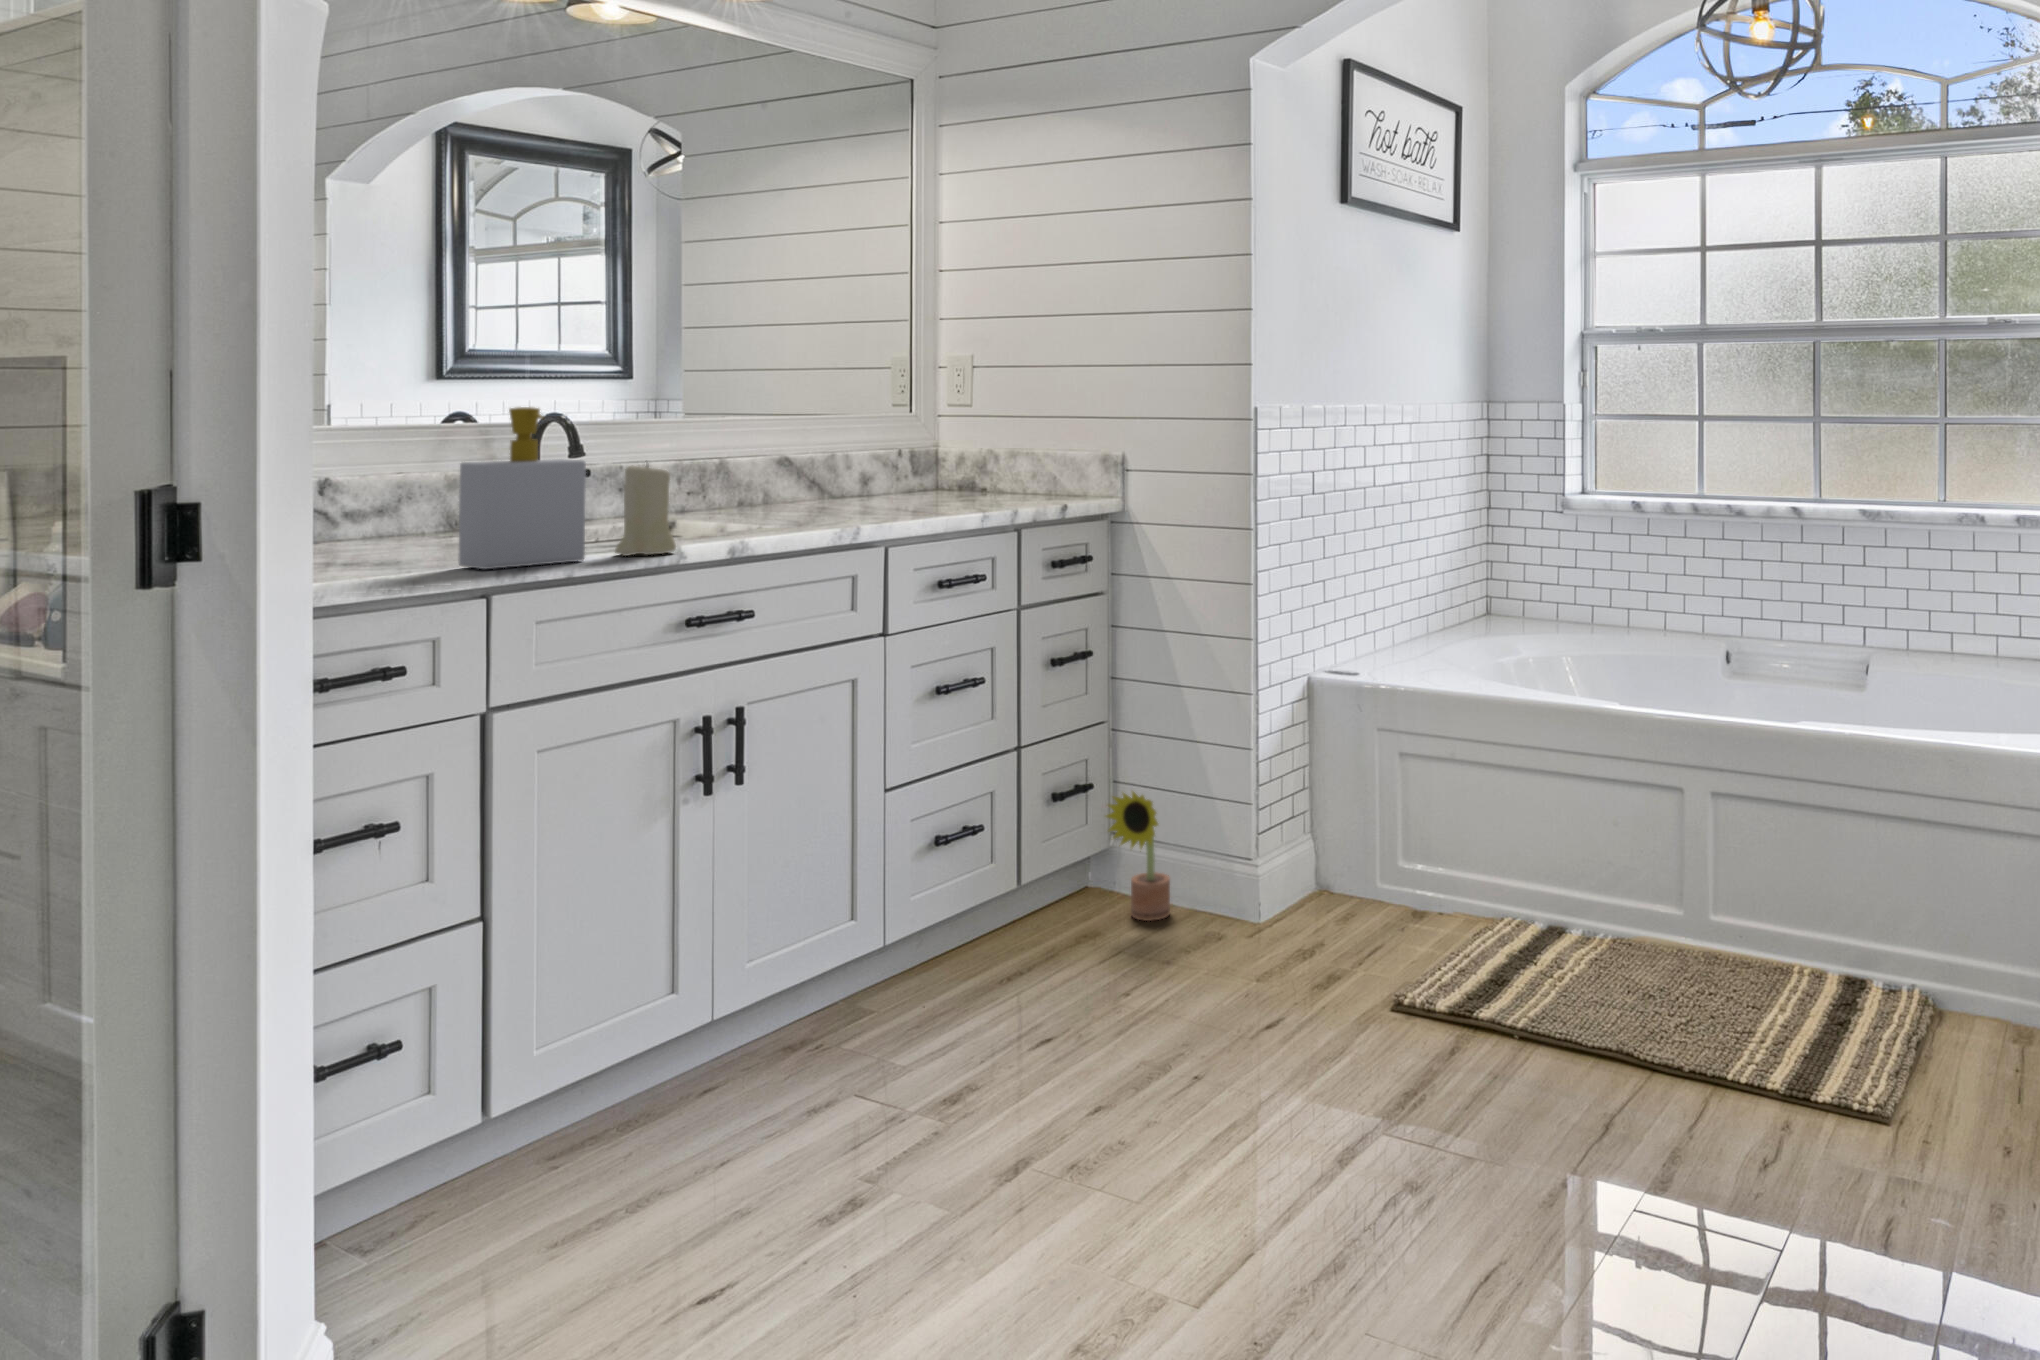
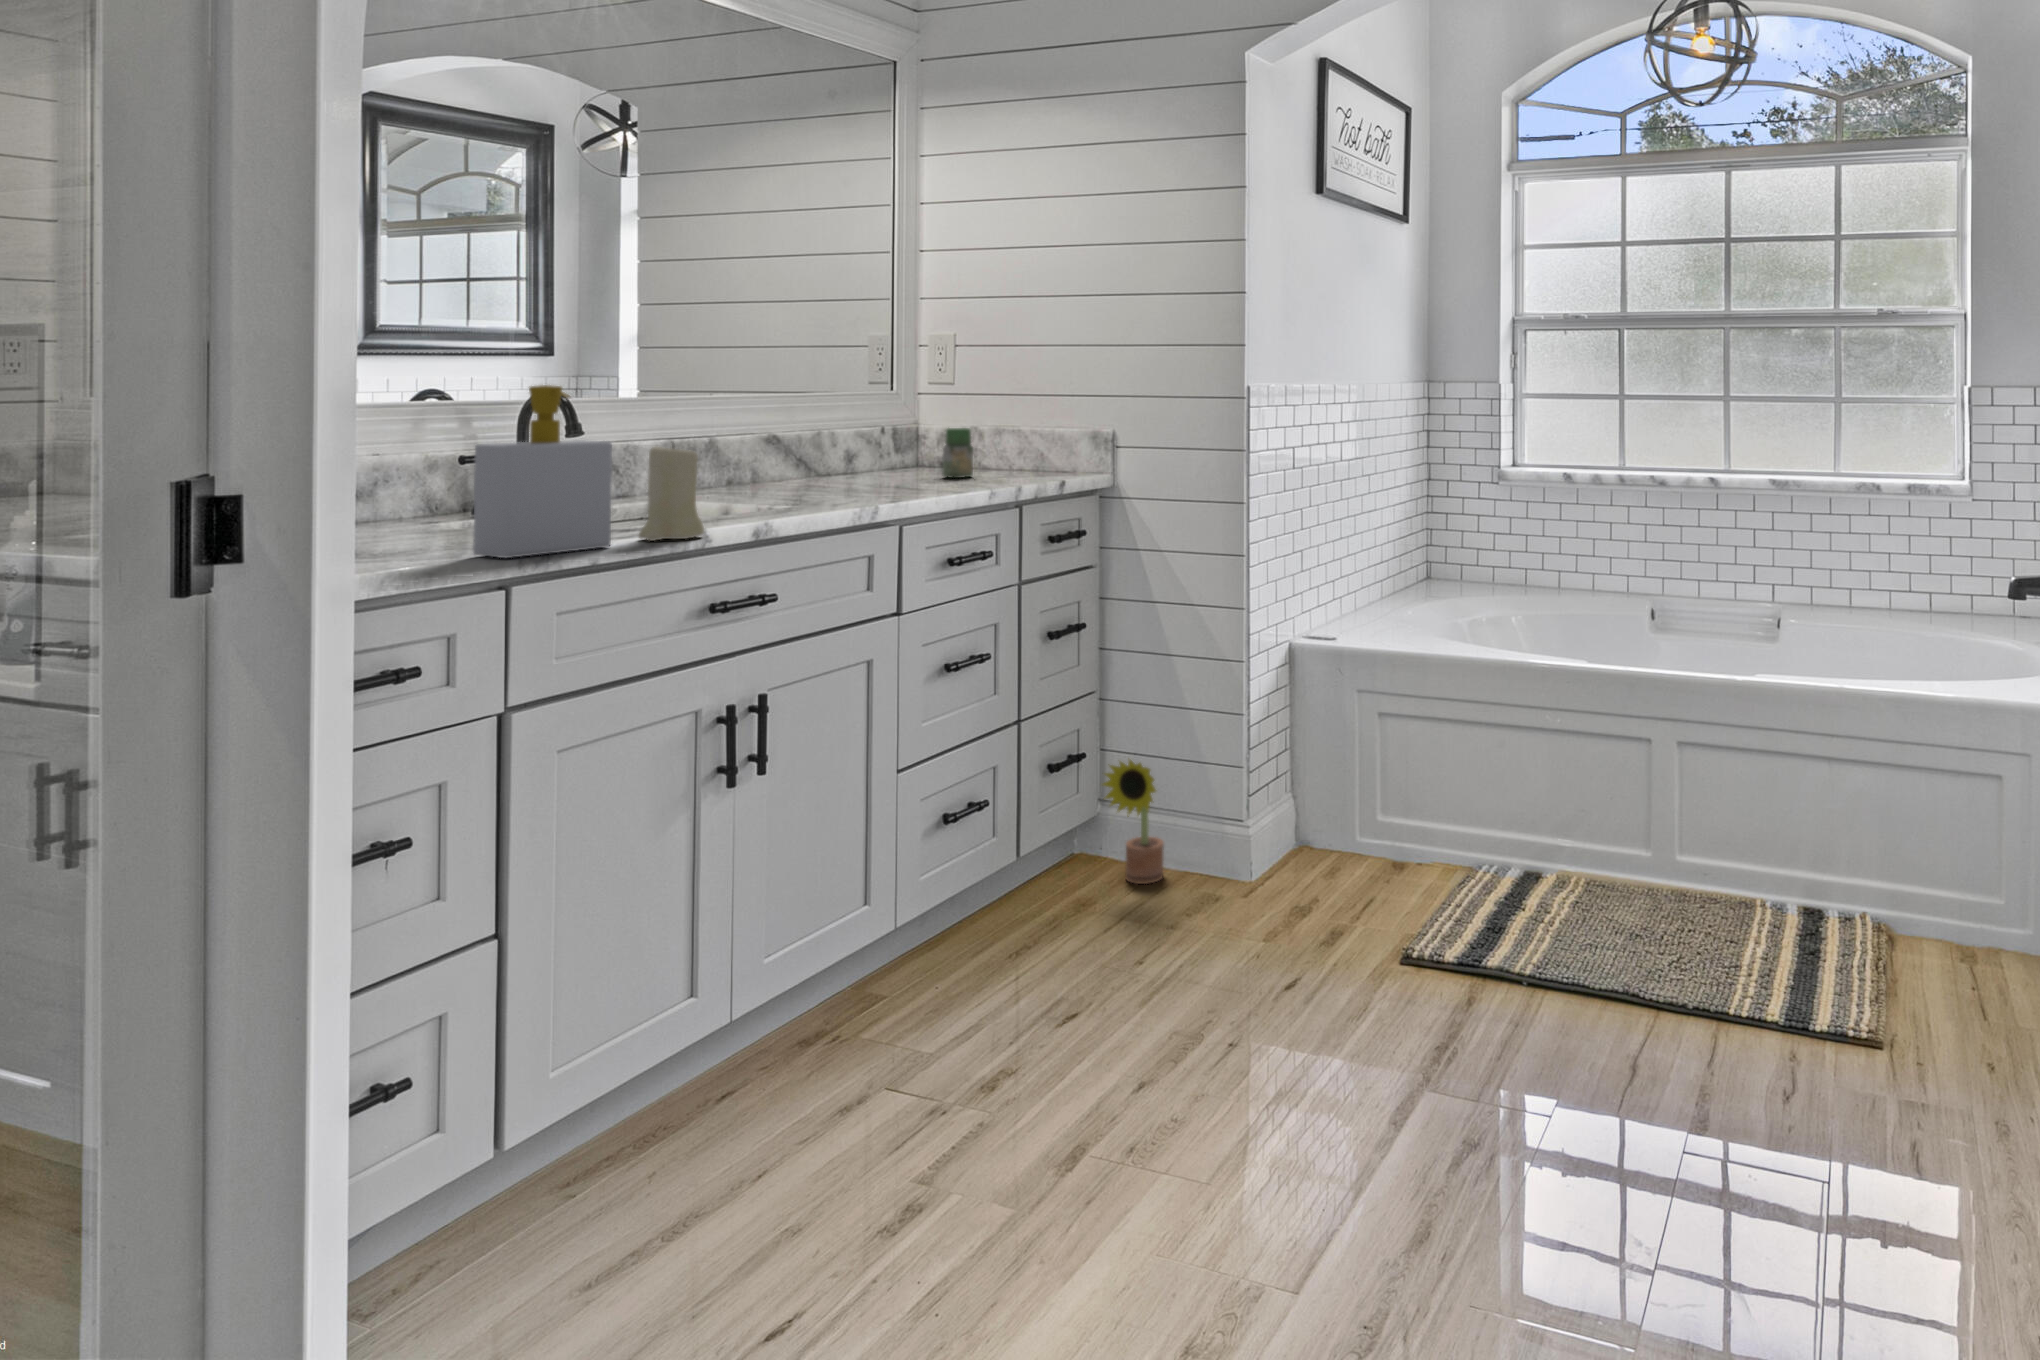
jar: none [955,450,986,500] -> present [942,428,973,478]

